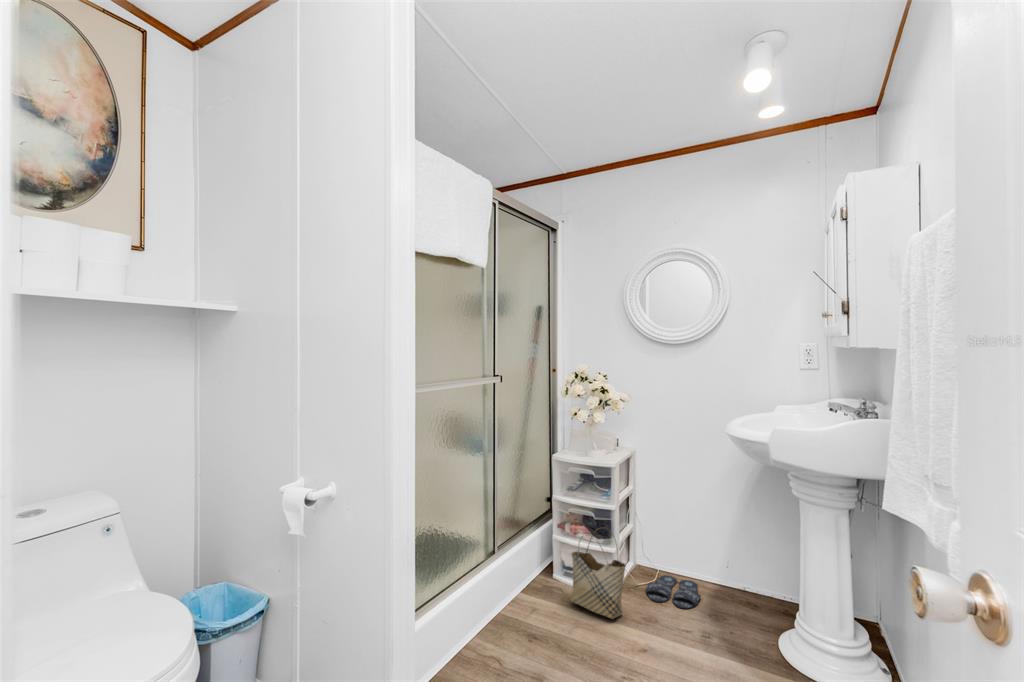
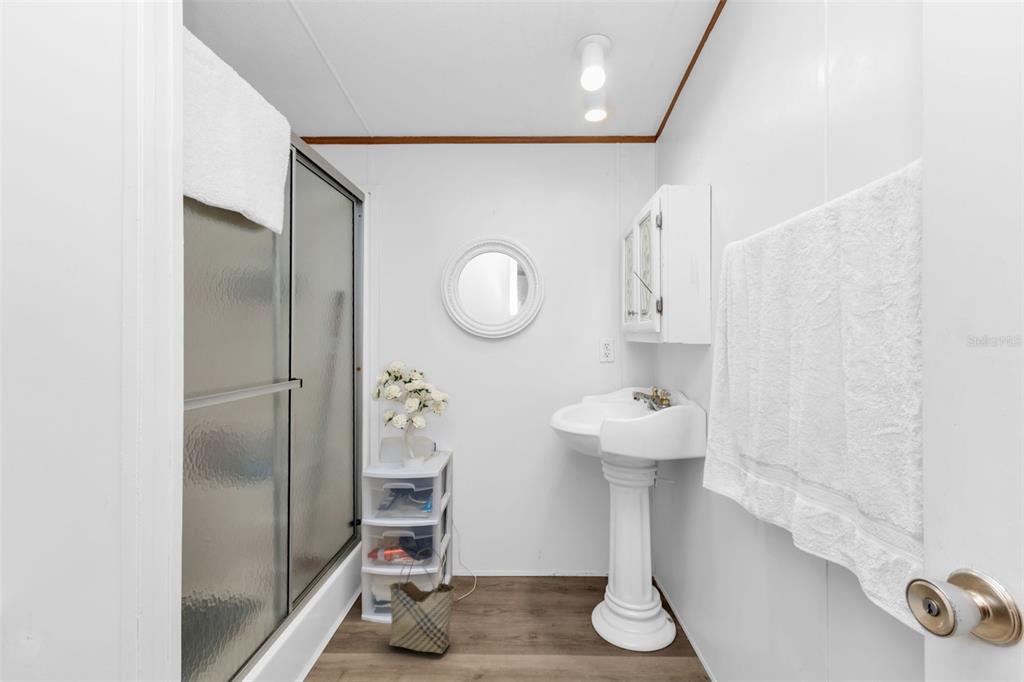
slippers: present [646,575,701,609] -> none [469,582,524,617]

